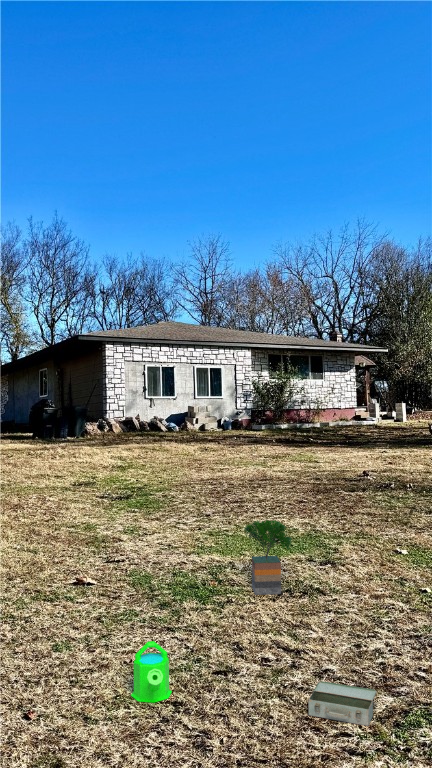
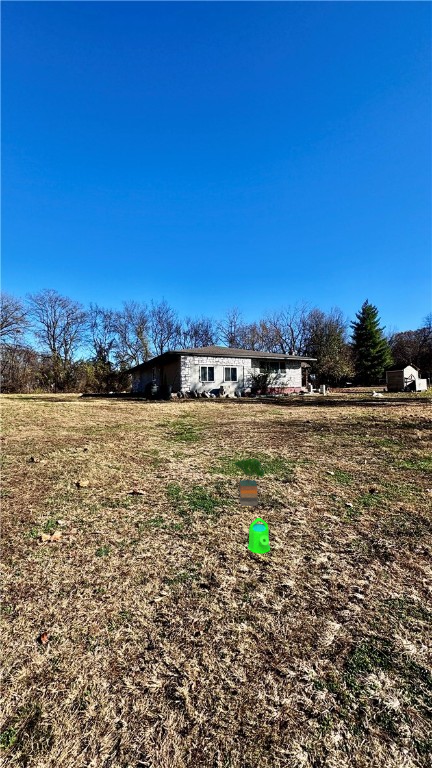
watering can: present [131,641,172,703] -> present [248,518,270,554]
toolbox: present [308,681,377,726] -> none [270,606,326,662]

